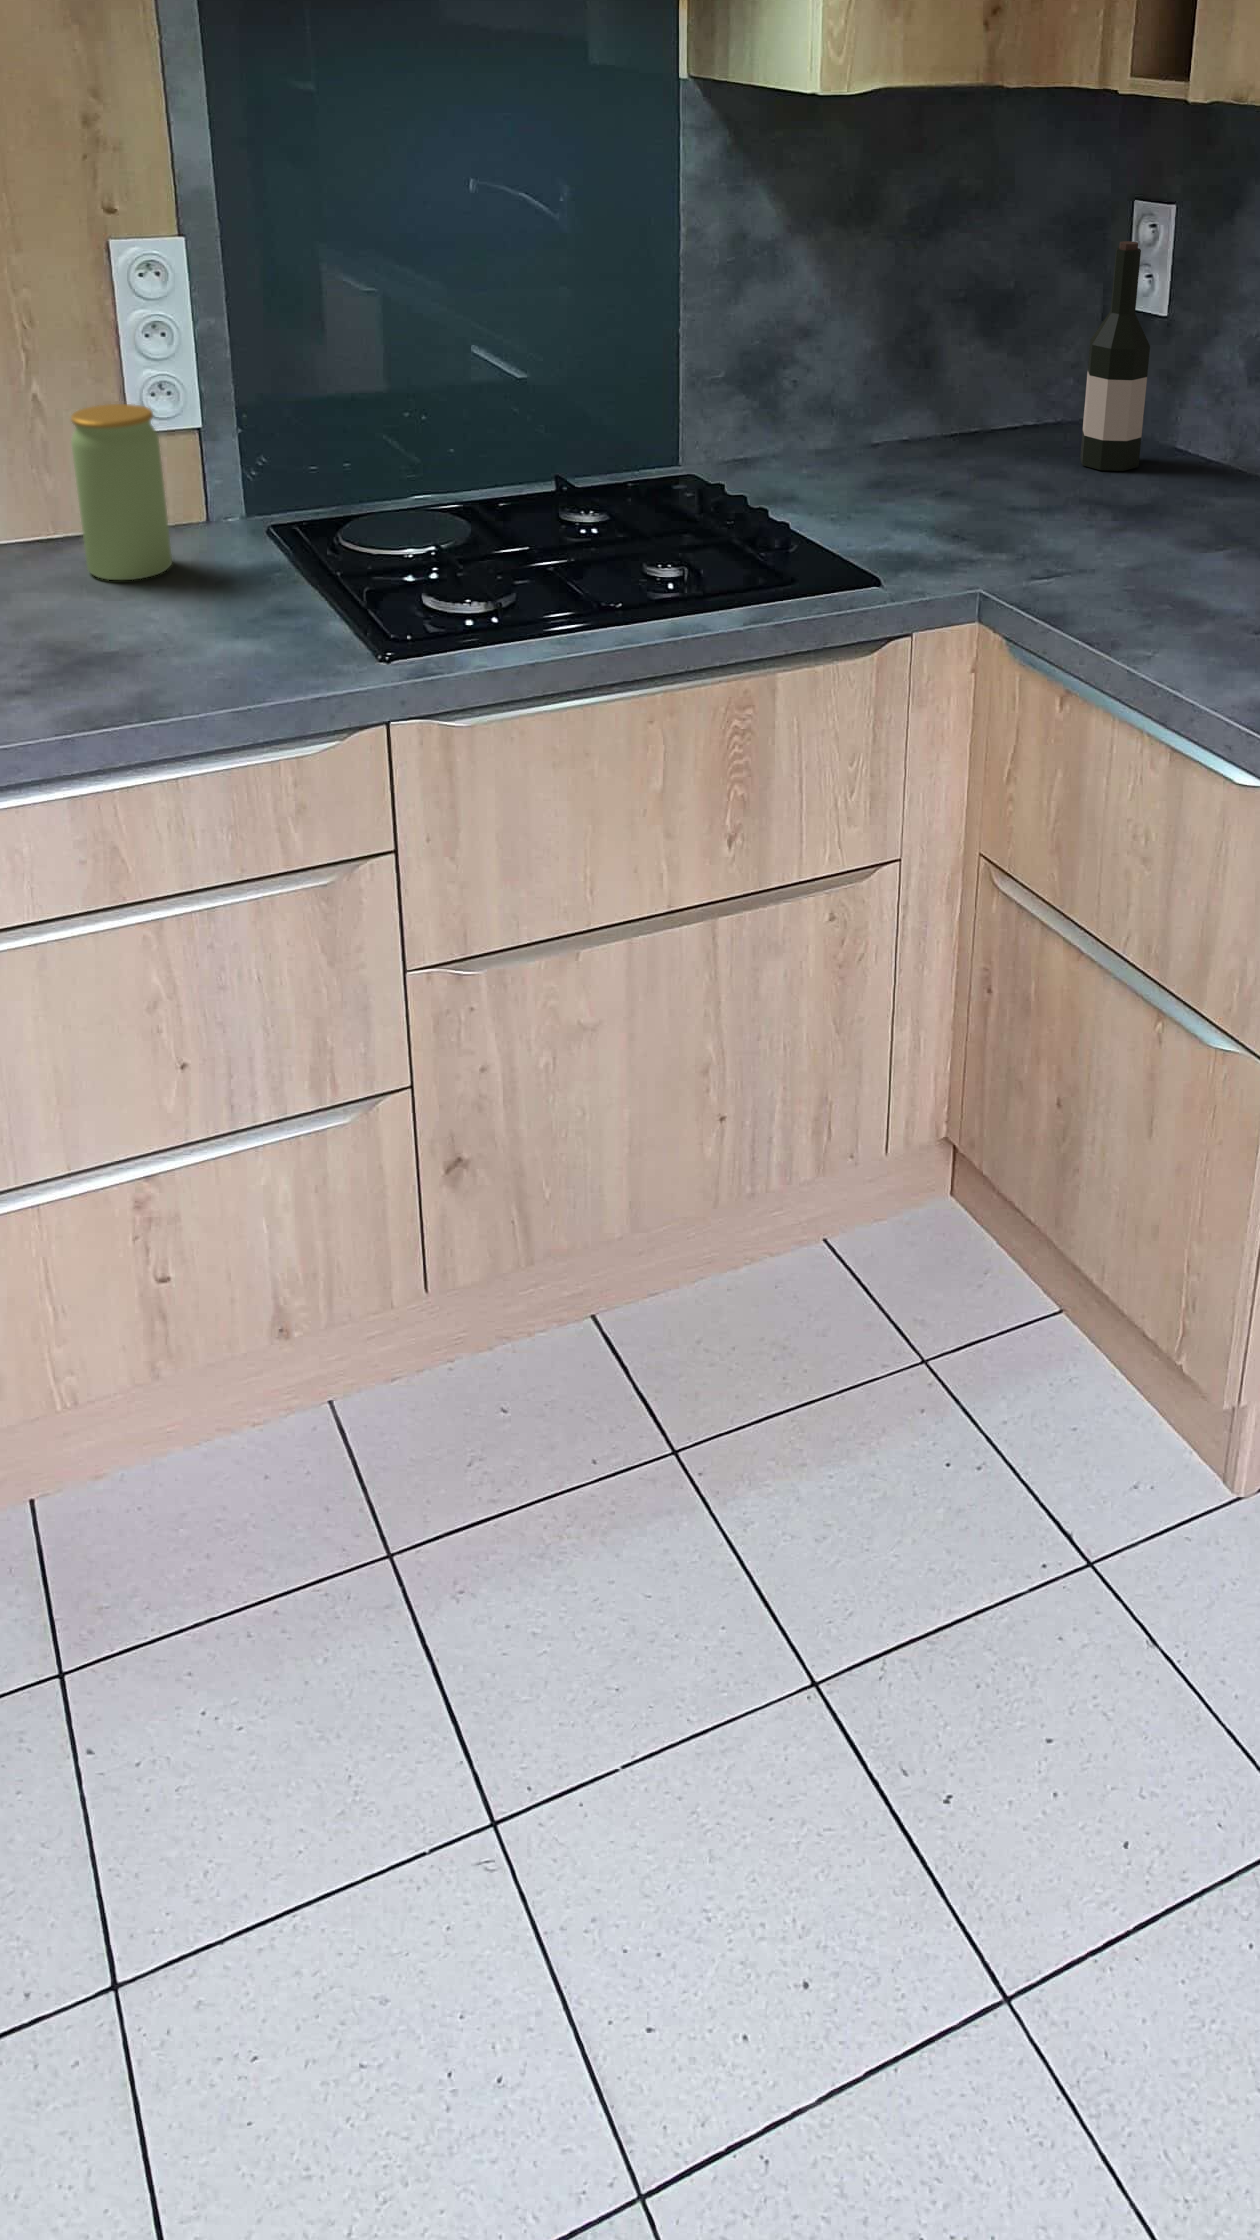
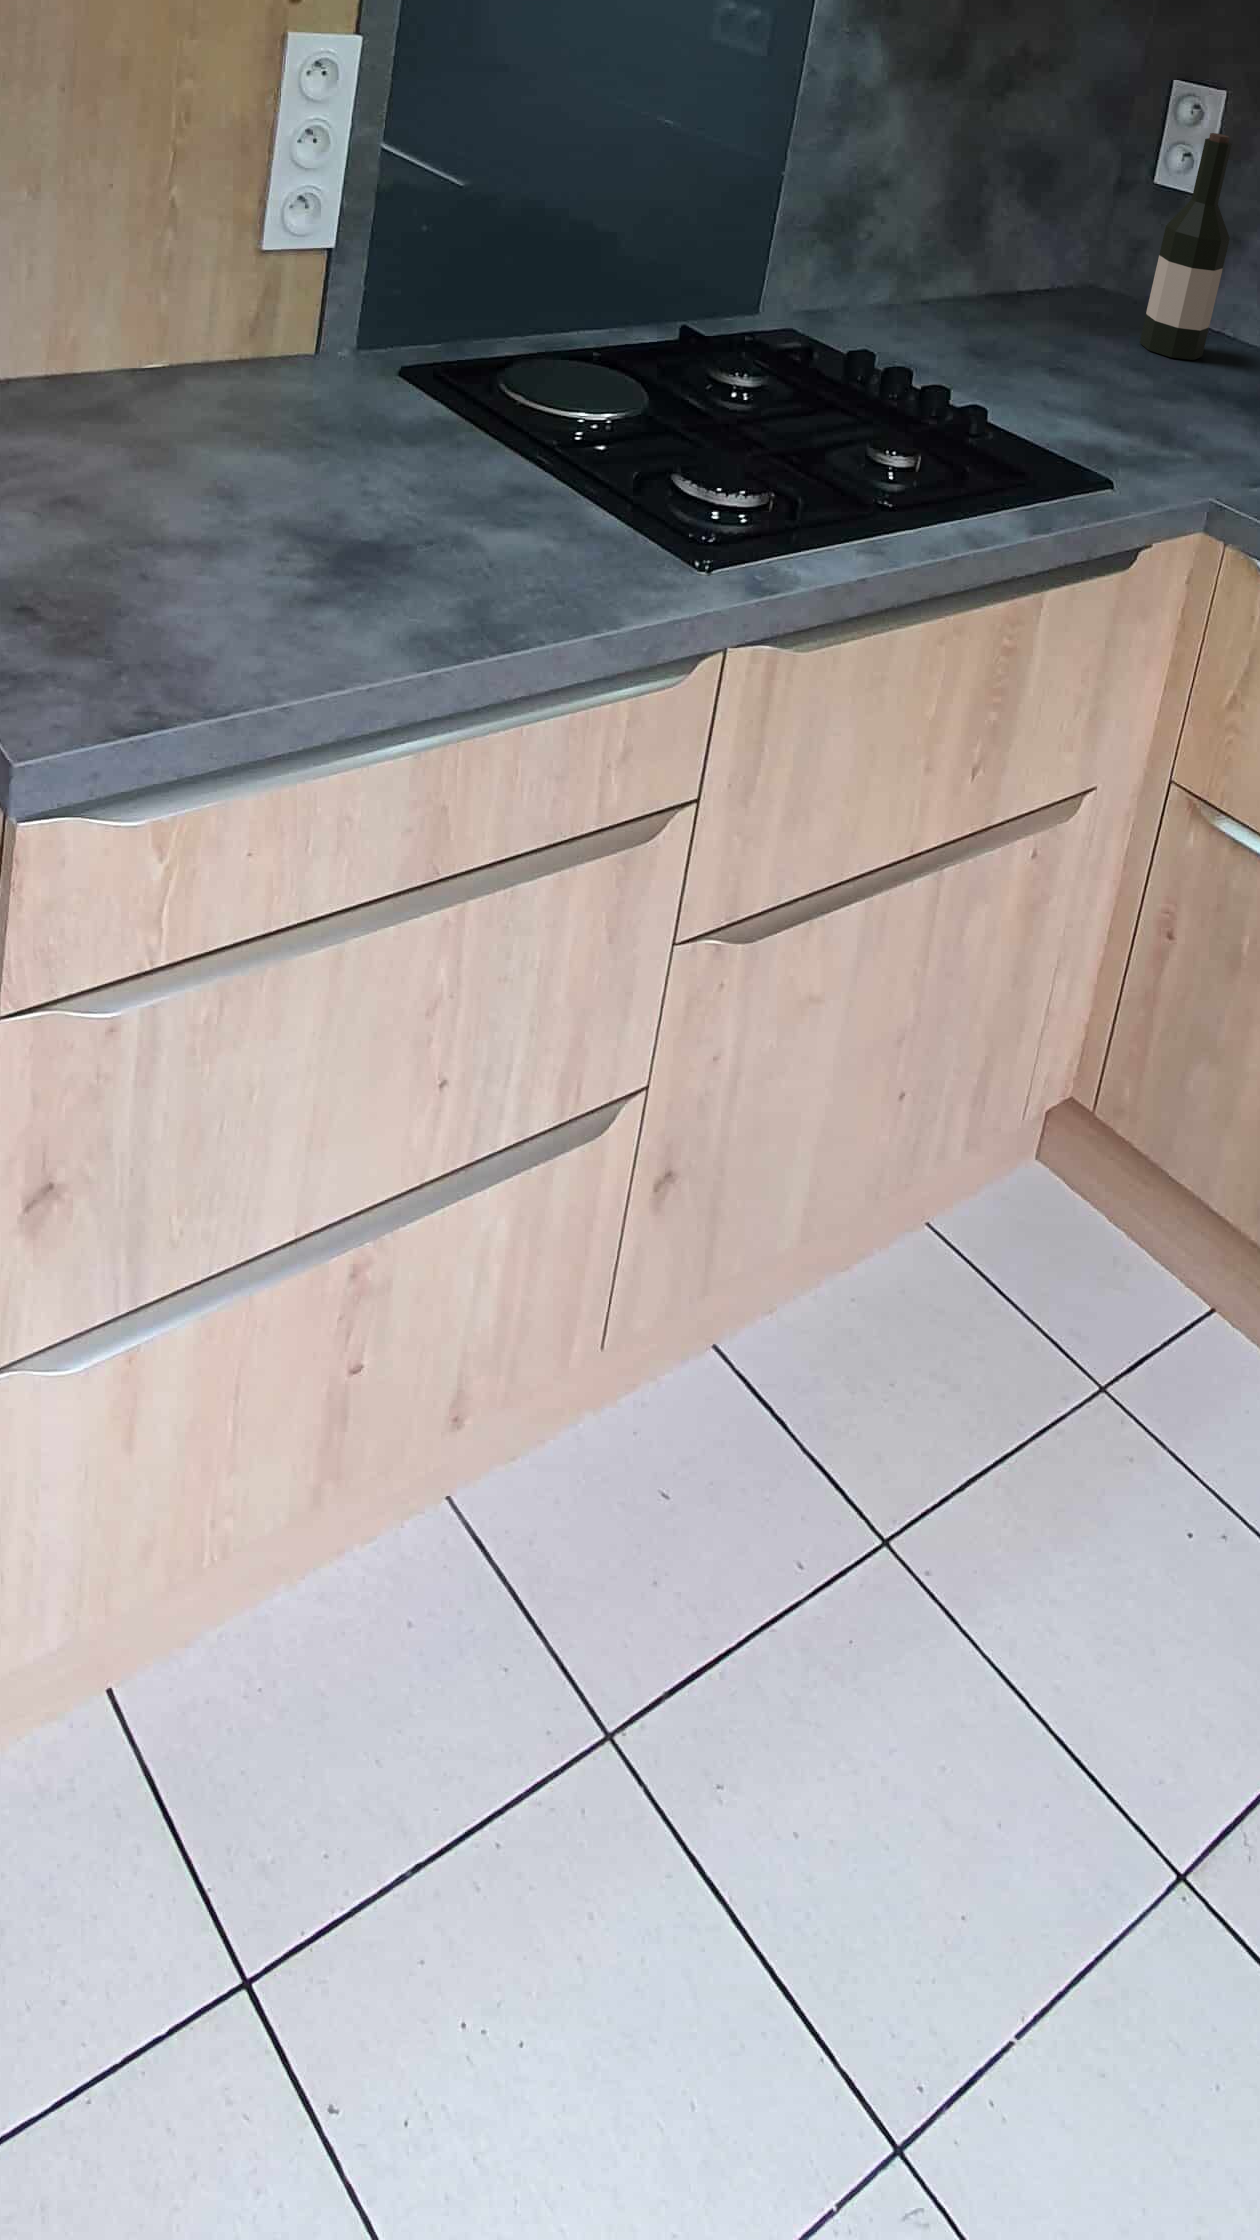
jar: present [71,404,172,580] -> none [235,220,352,430]

